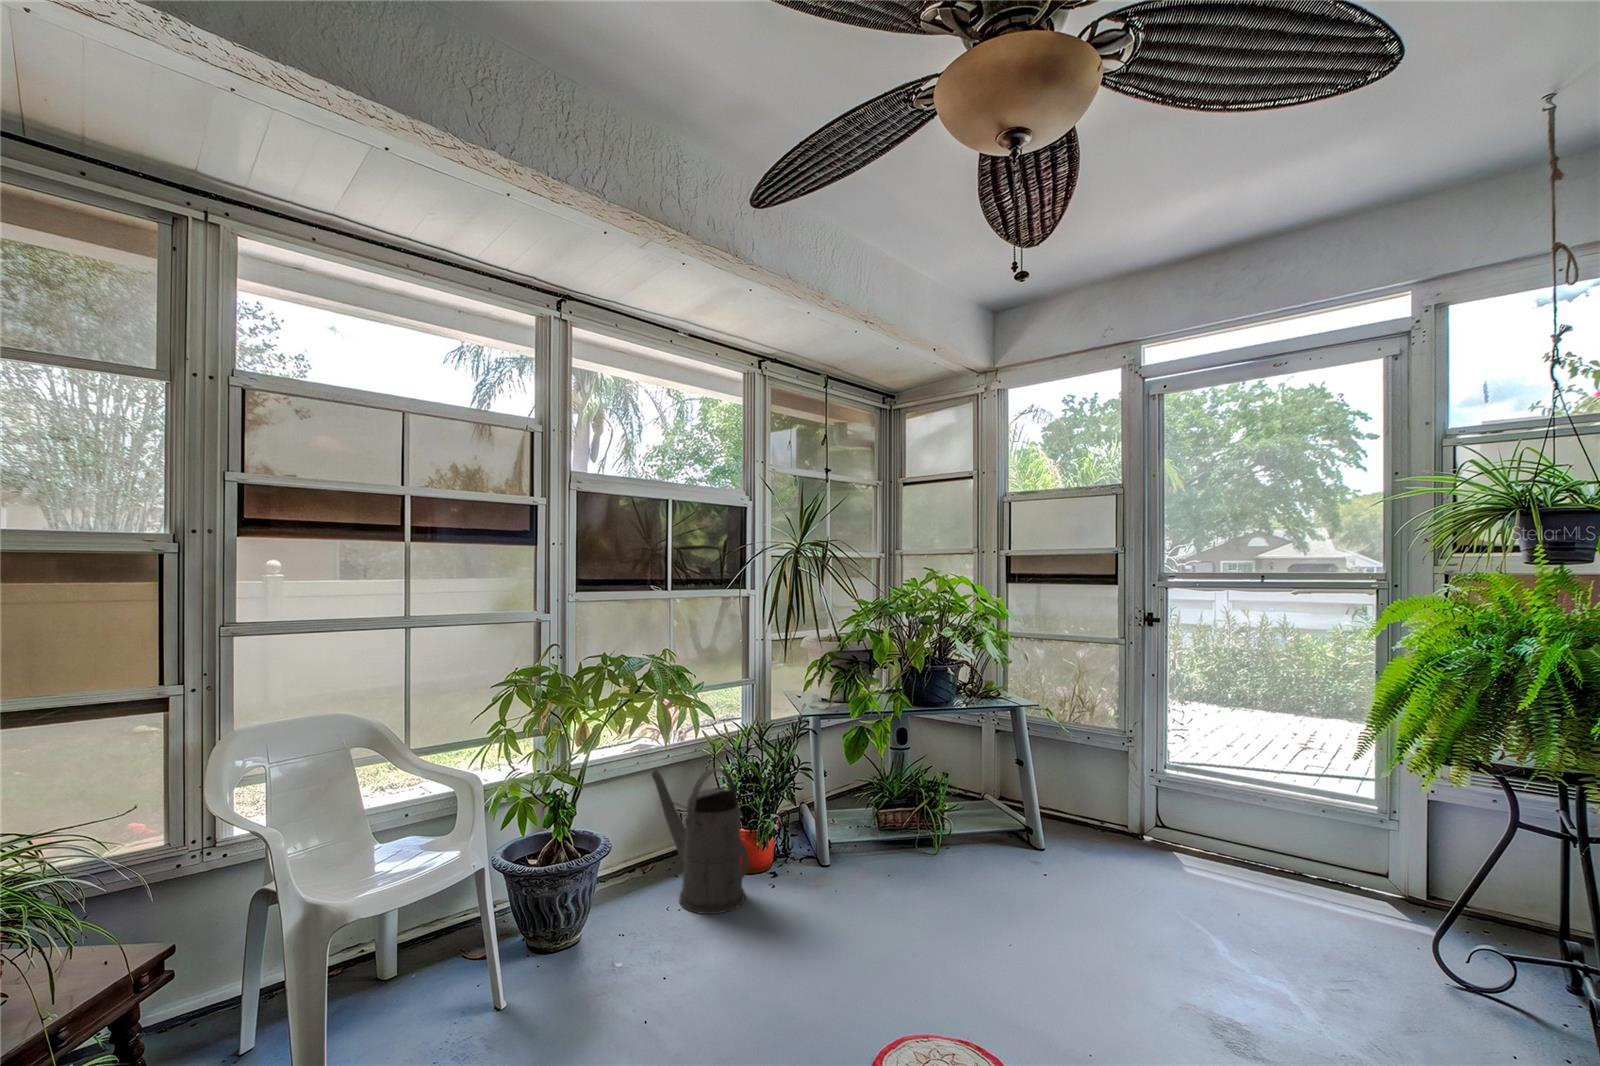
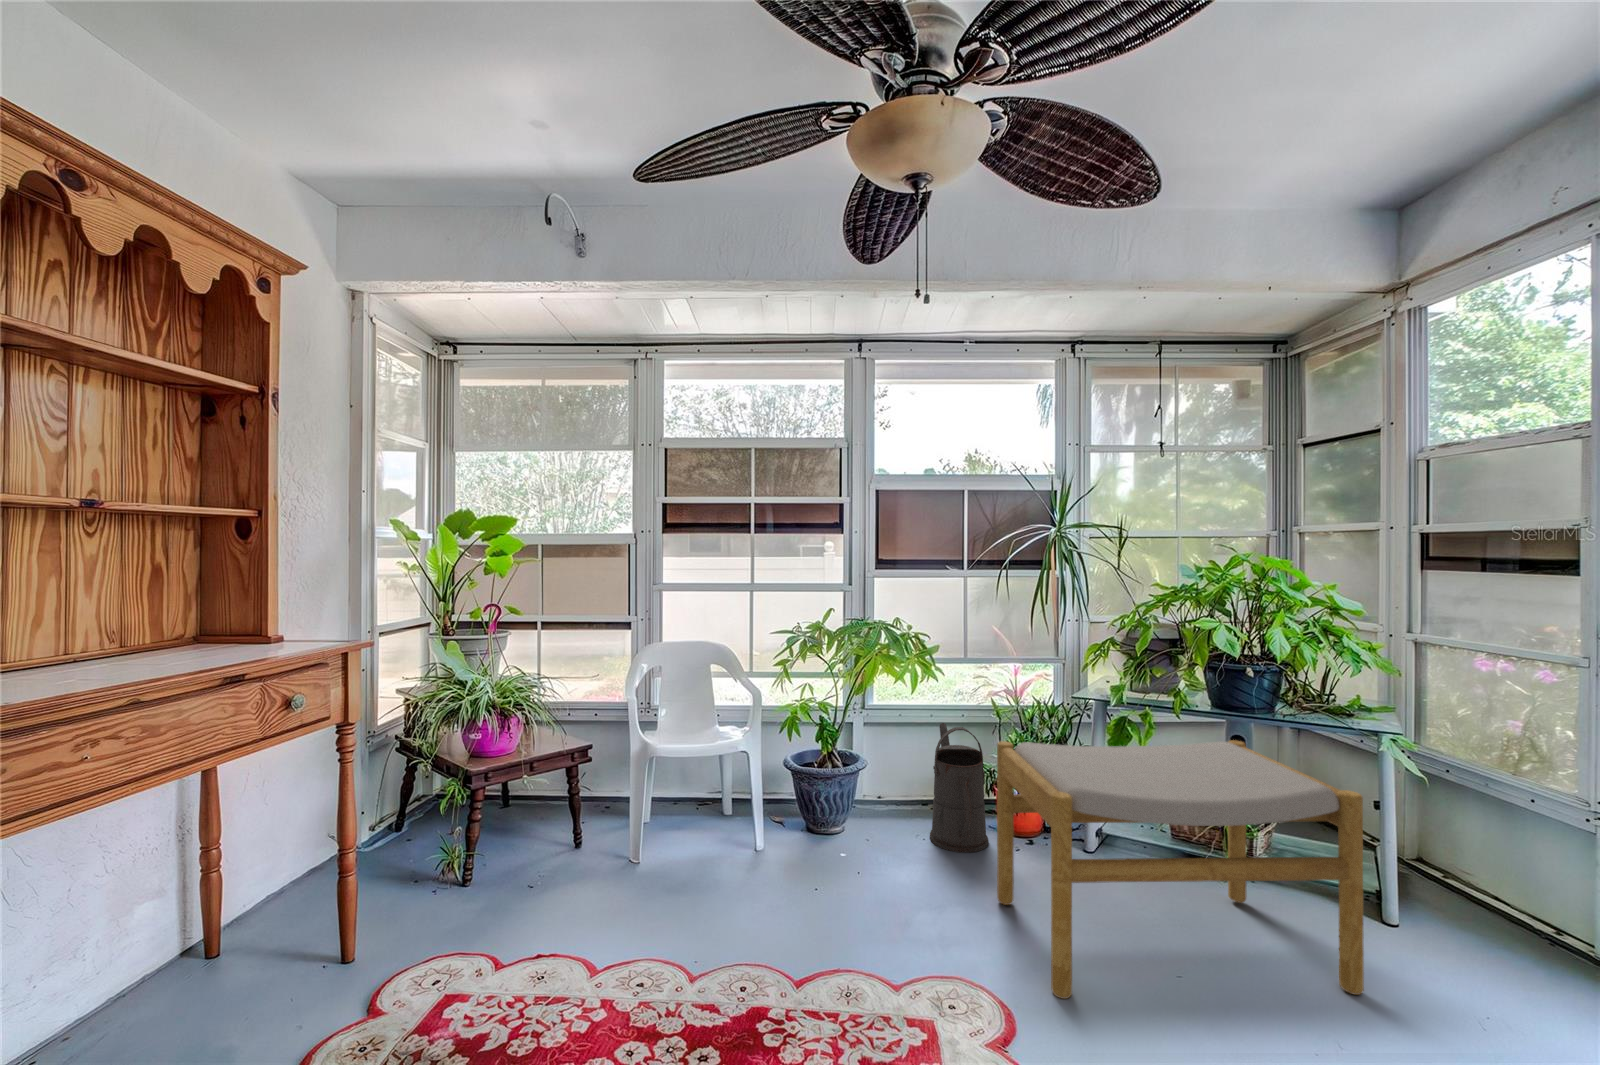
footstool: none [819,730,1085,1009] -> present [997,740,1364,999]

